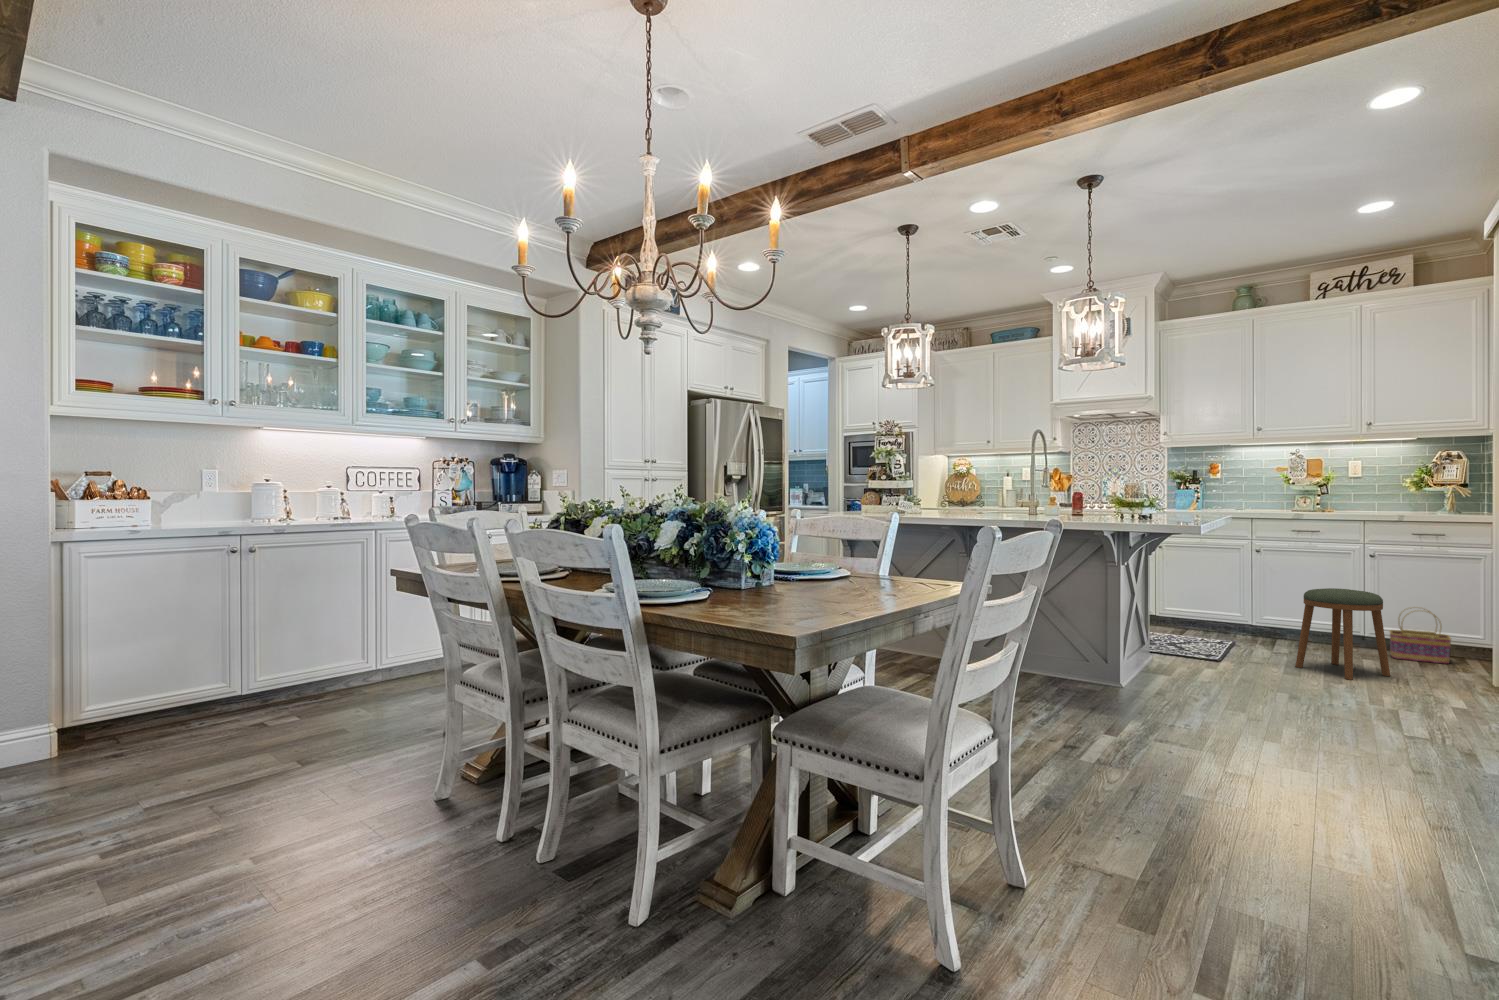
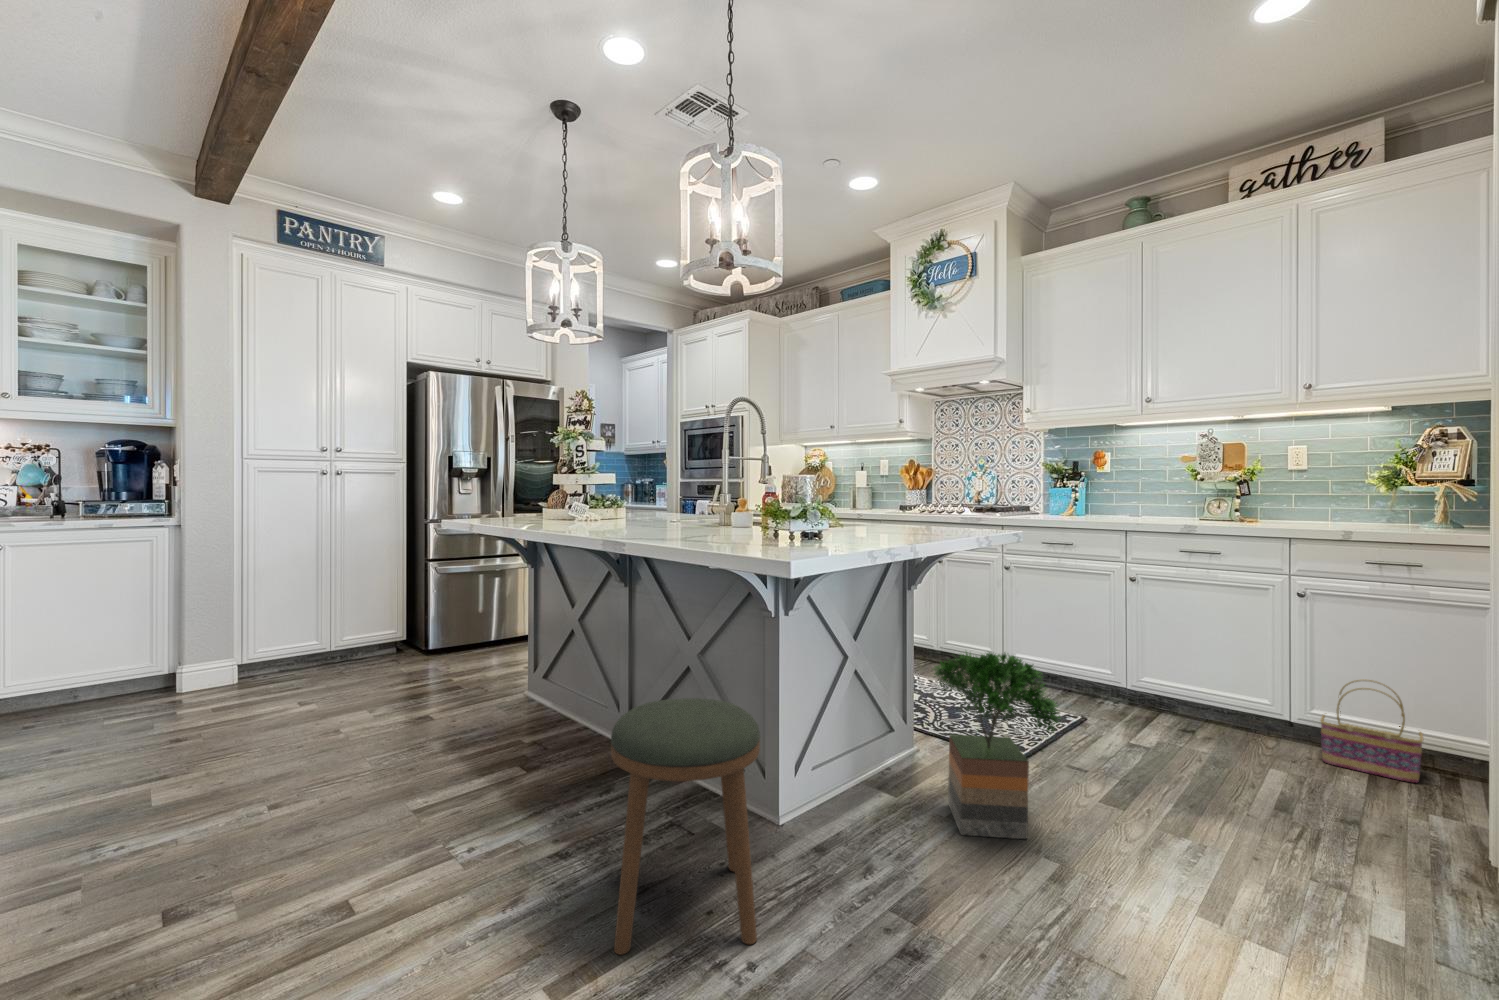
stool: present [1295,588,1390,680] -> present [611,698,760,954]
potted tree: none [1203,590,1295,693] -> present [934,652,1060,839]

